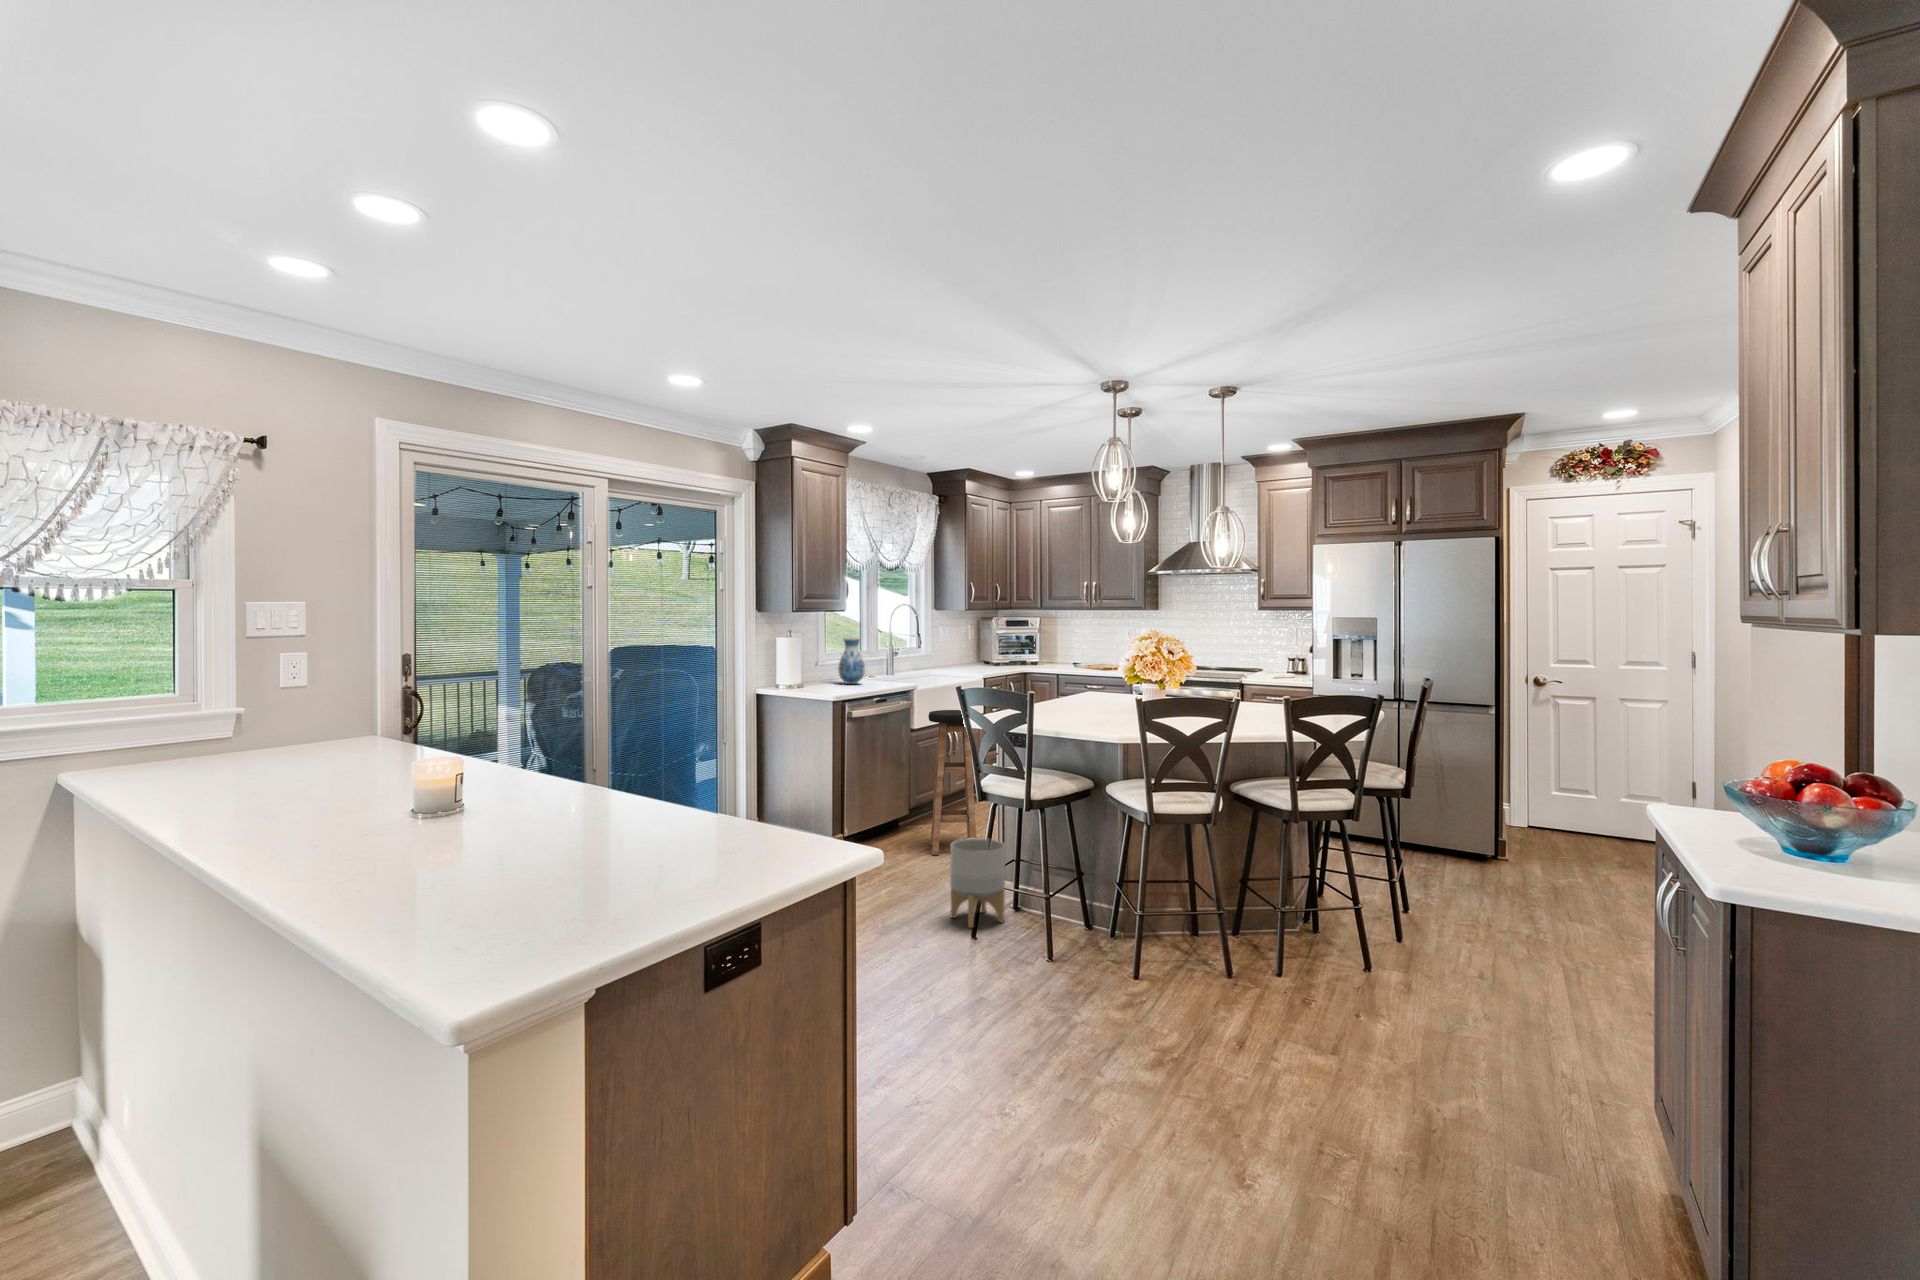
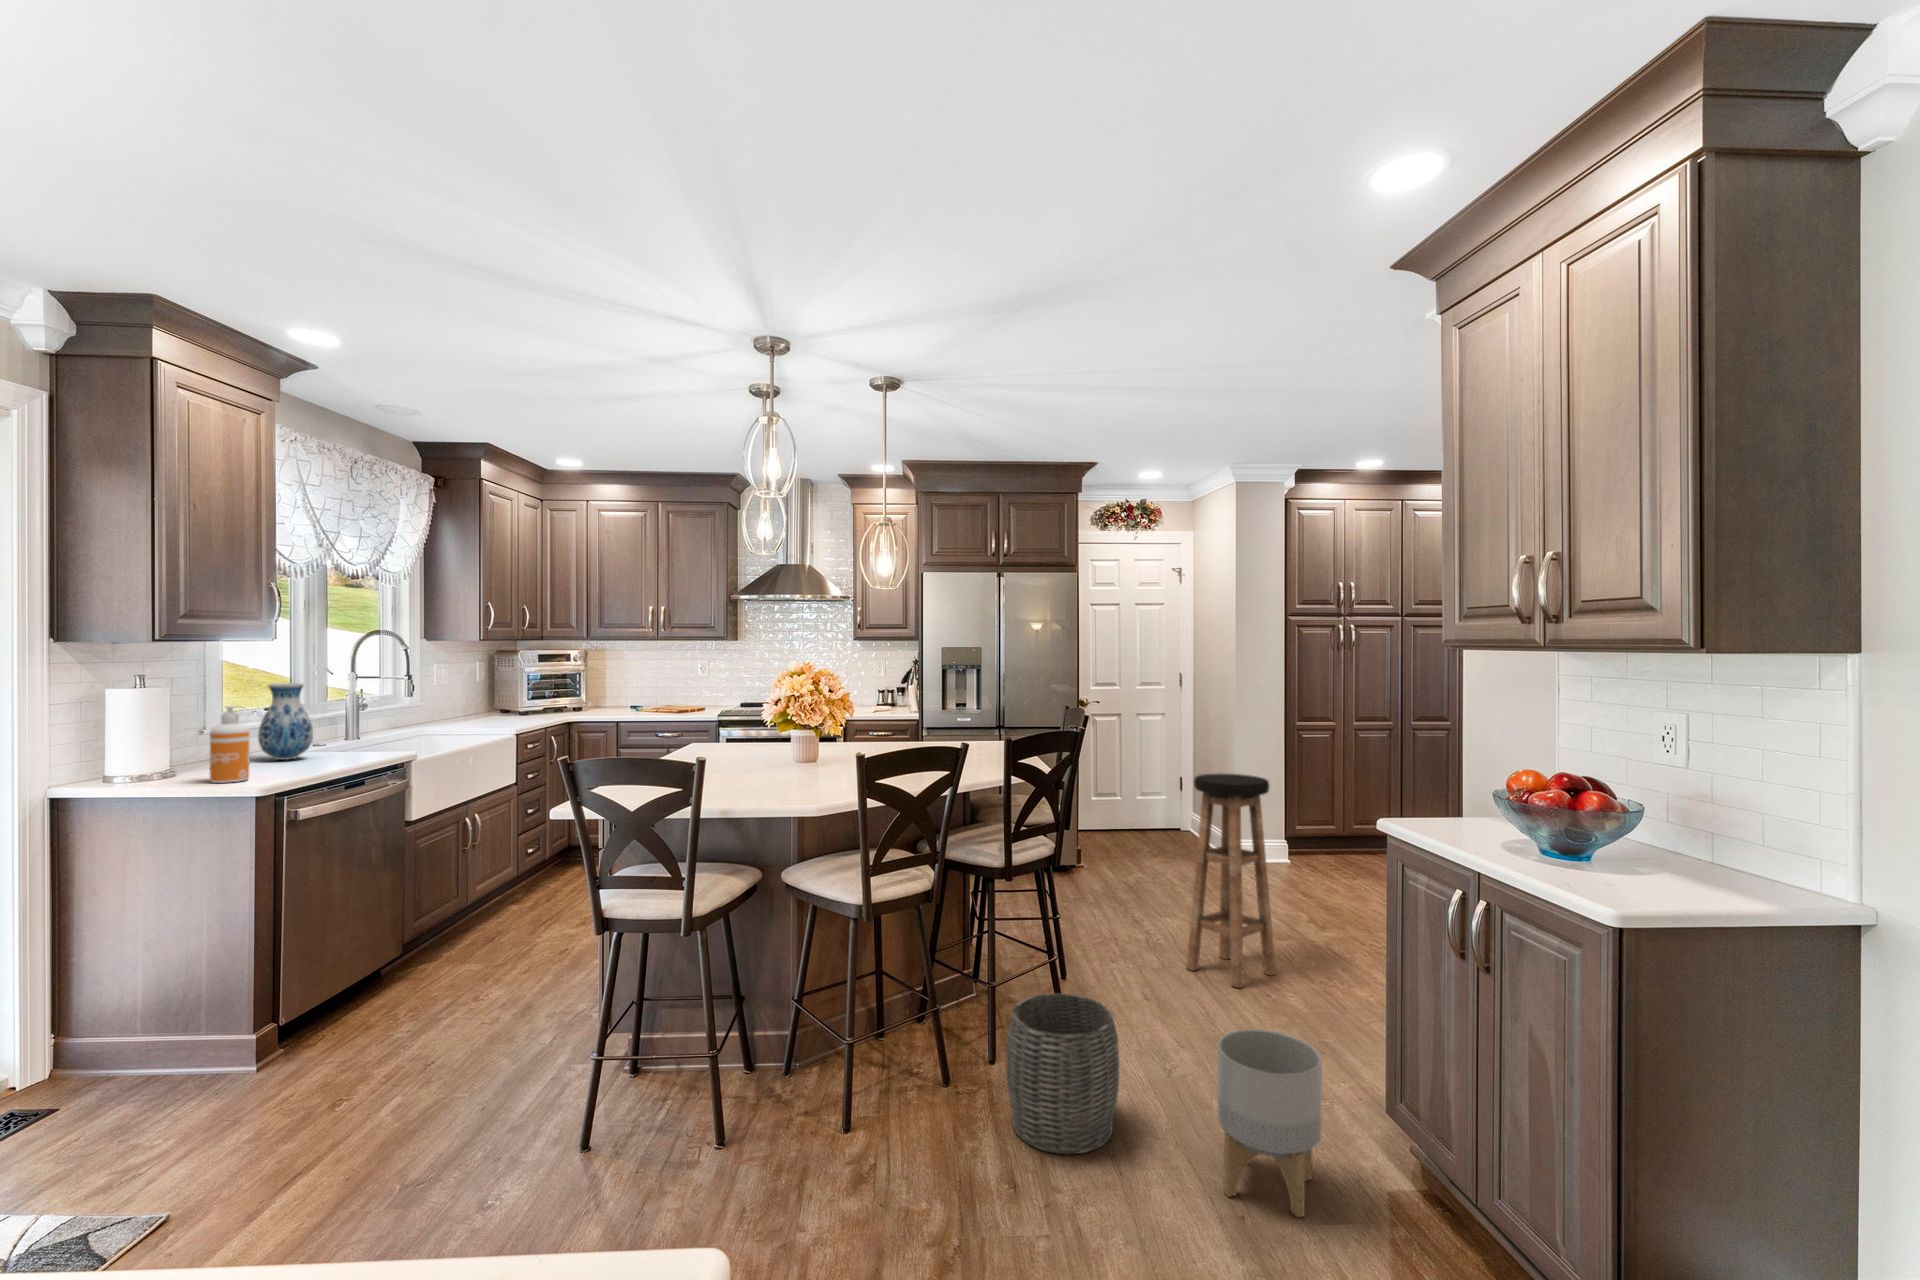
soap dispenser: none [816,649,833,692] -> present [210,706,249,783]
bar stool: present [929,710,976,855] -> present [1187,774,1276,988]
planter: present [950,838,1005,928] -> present [1217,1029,1322,1217]
woven basket: none [1231,870,1312,969] -> present [1006,993,1119,1154]

